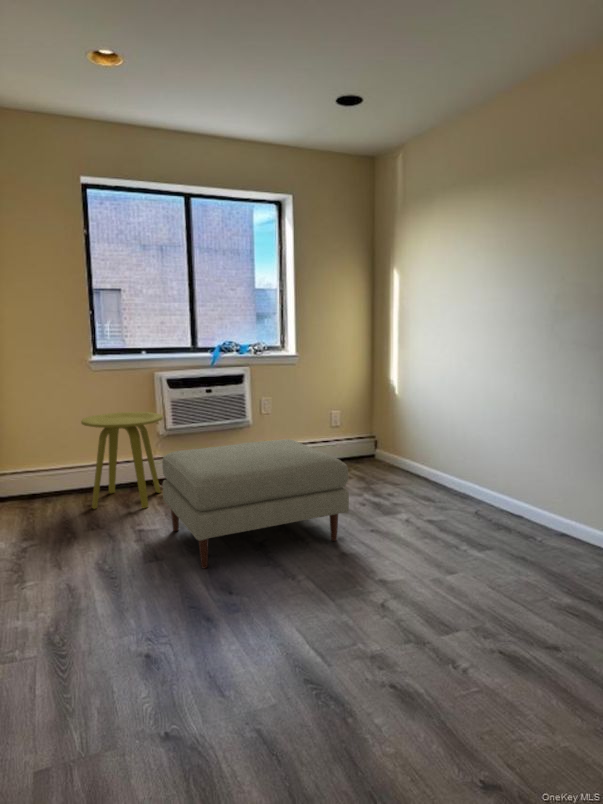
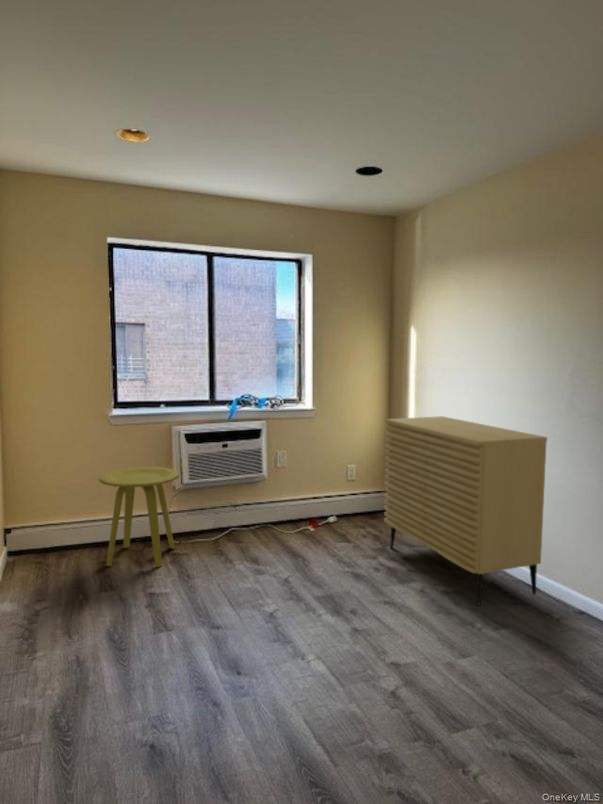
dresser: none [368,356,529,531] -> present [384,416,547,605]
ottoman: present [162,439,349,569] -> none [177,503,362,642]

